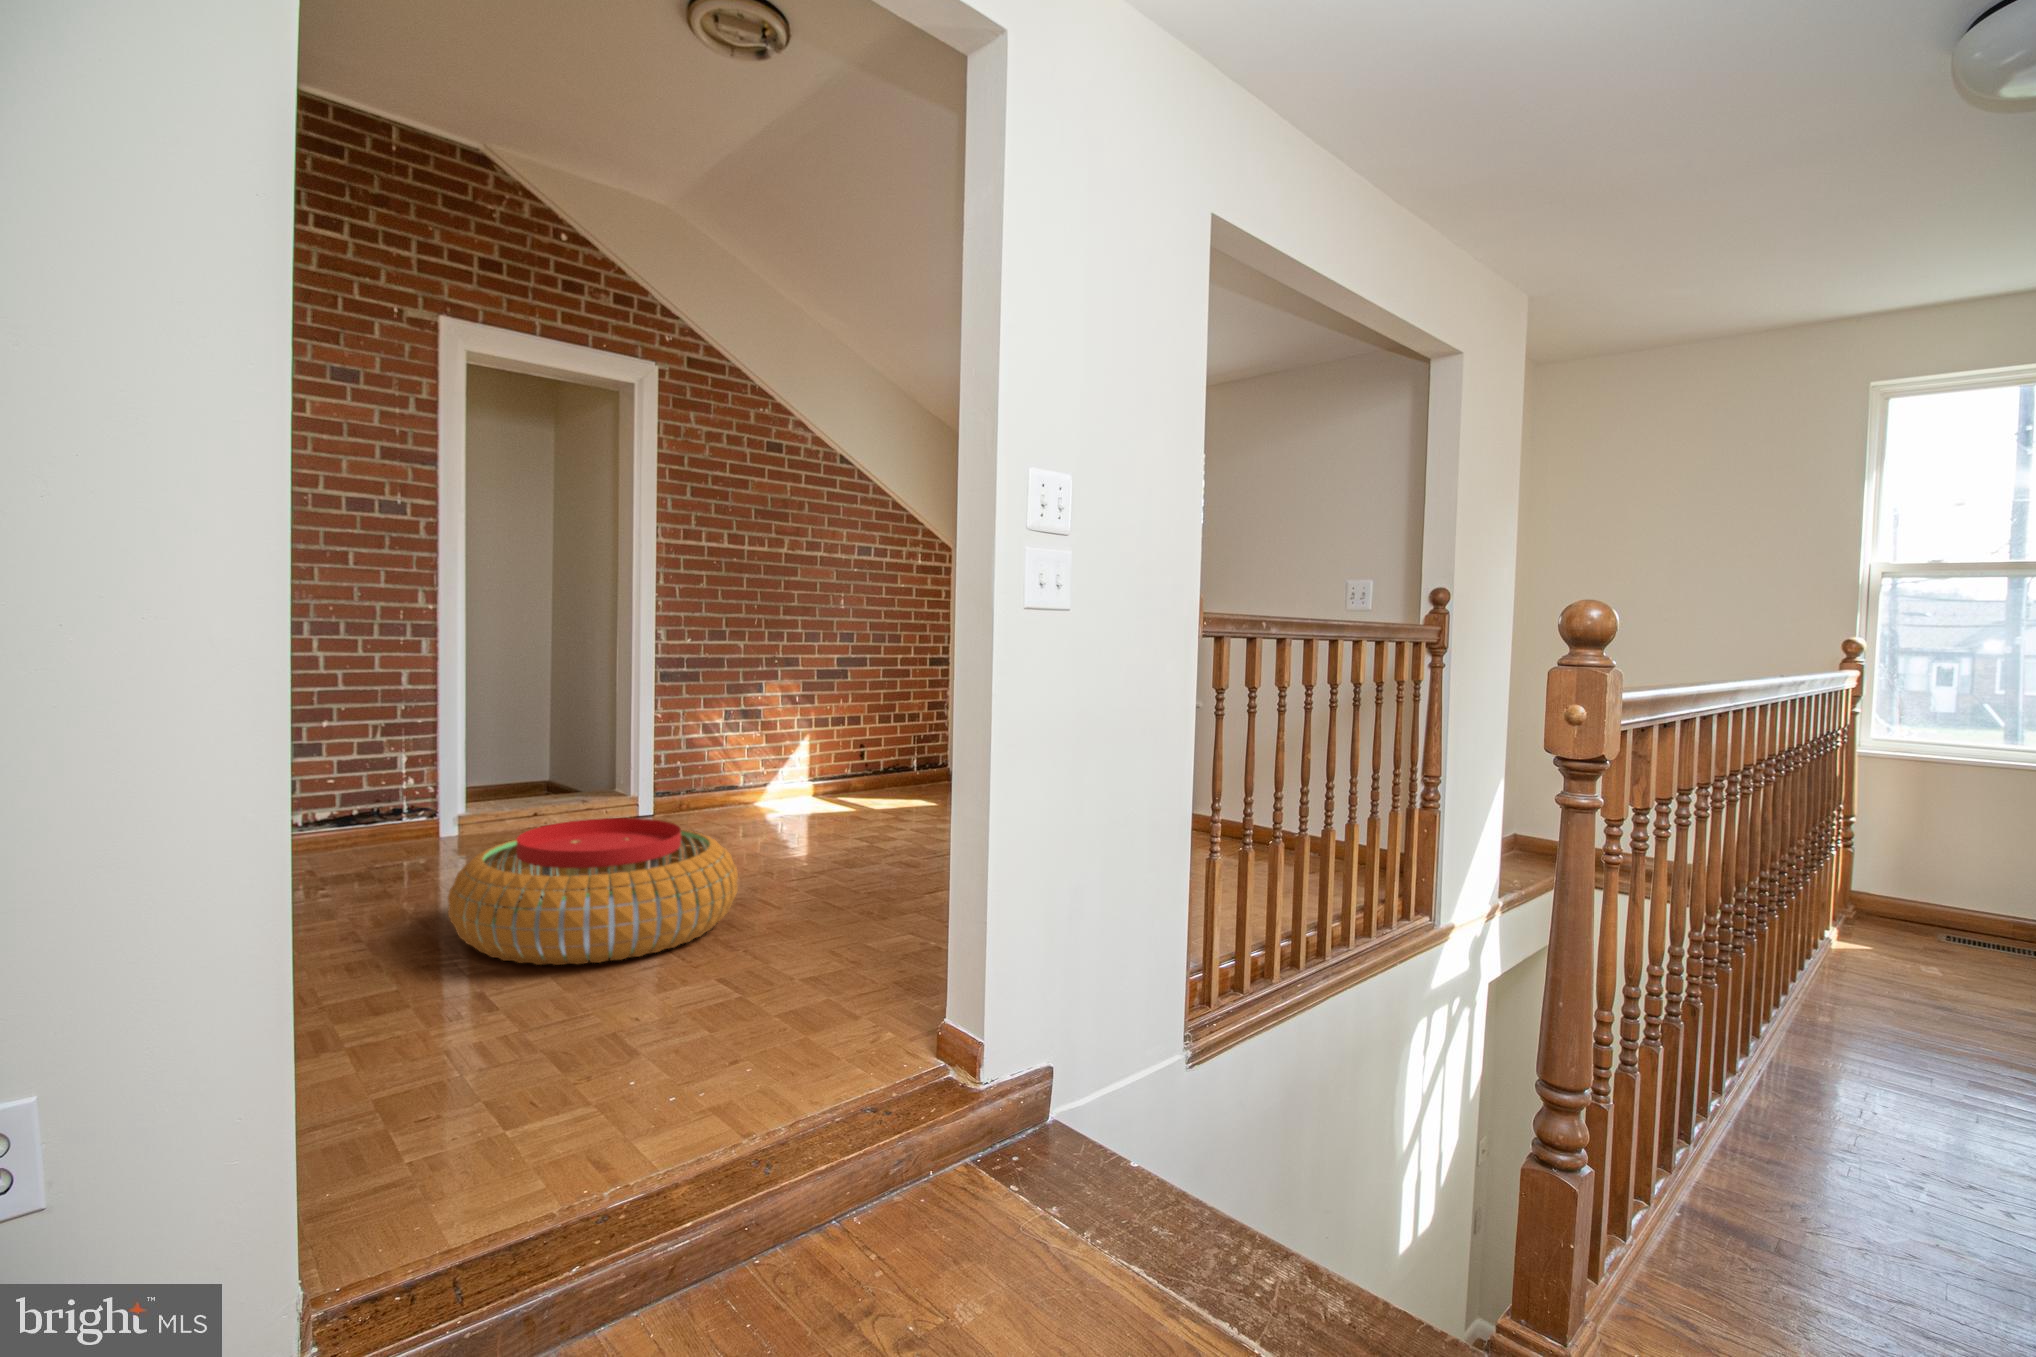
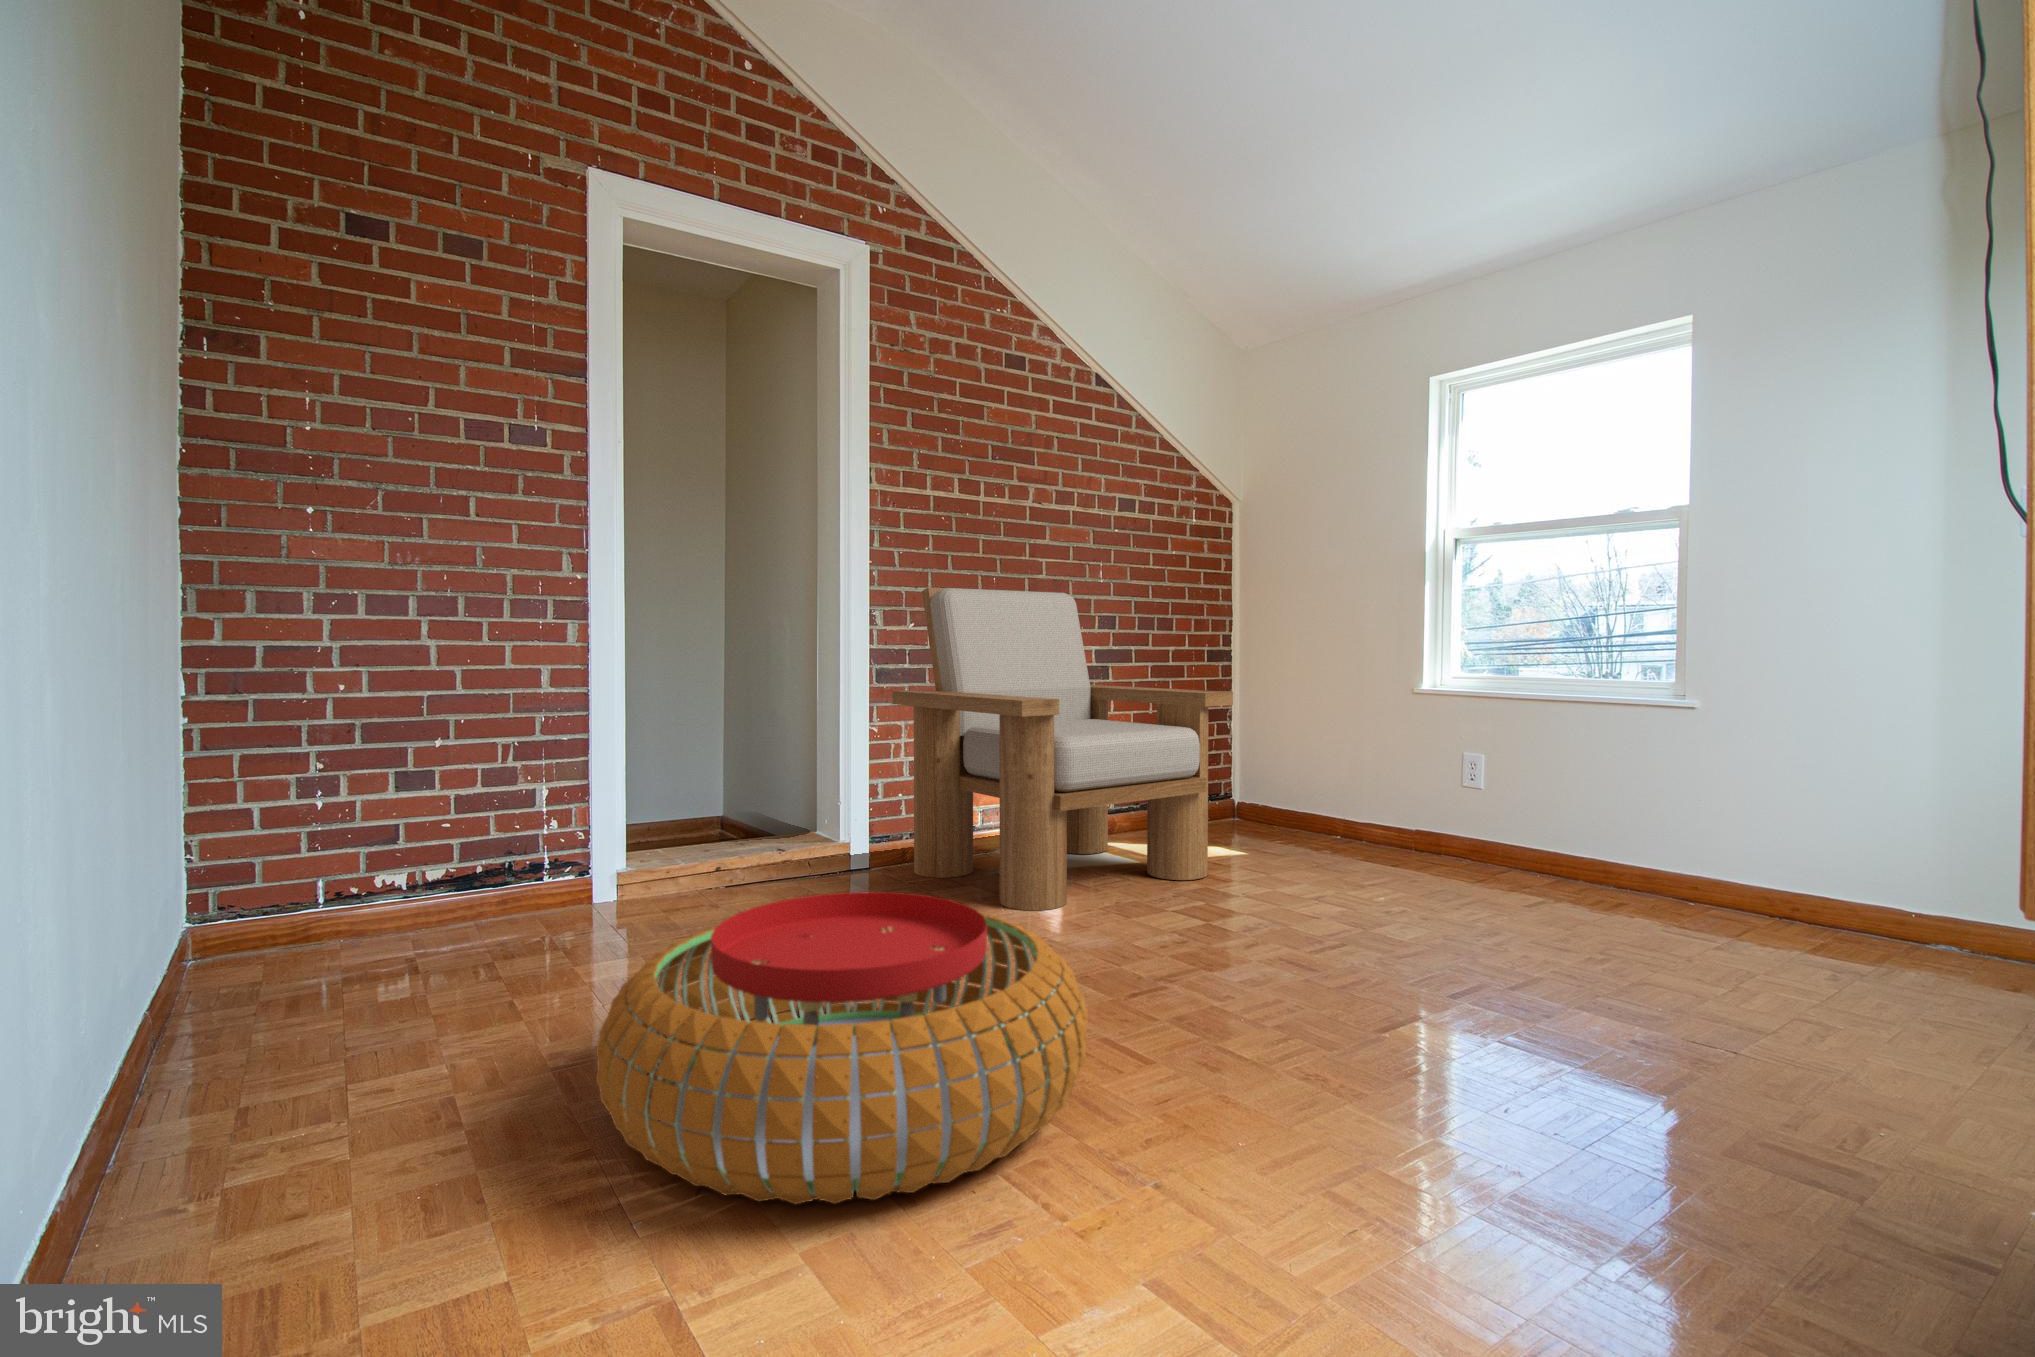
armchair: none [671,614,915,841] -> present [892,588,1233,911]

